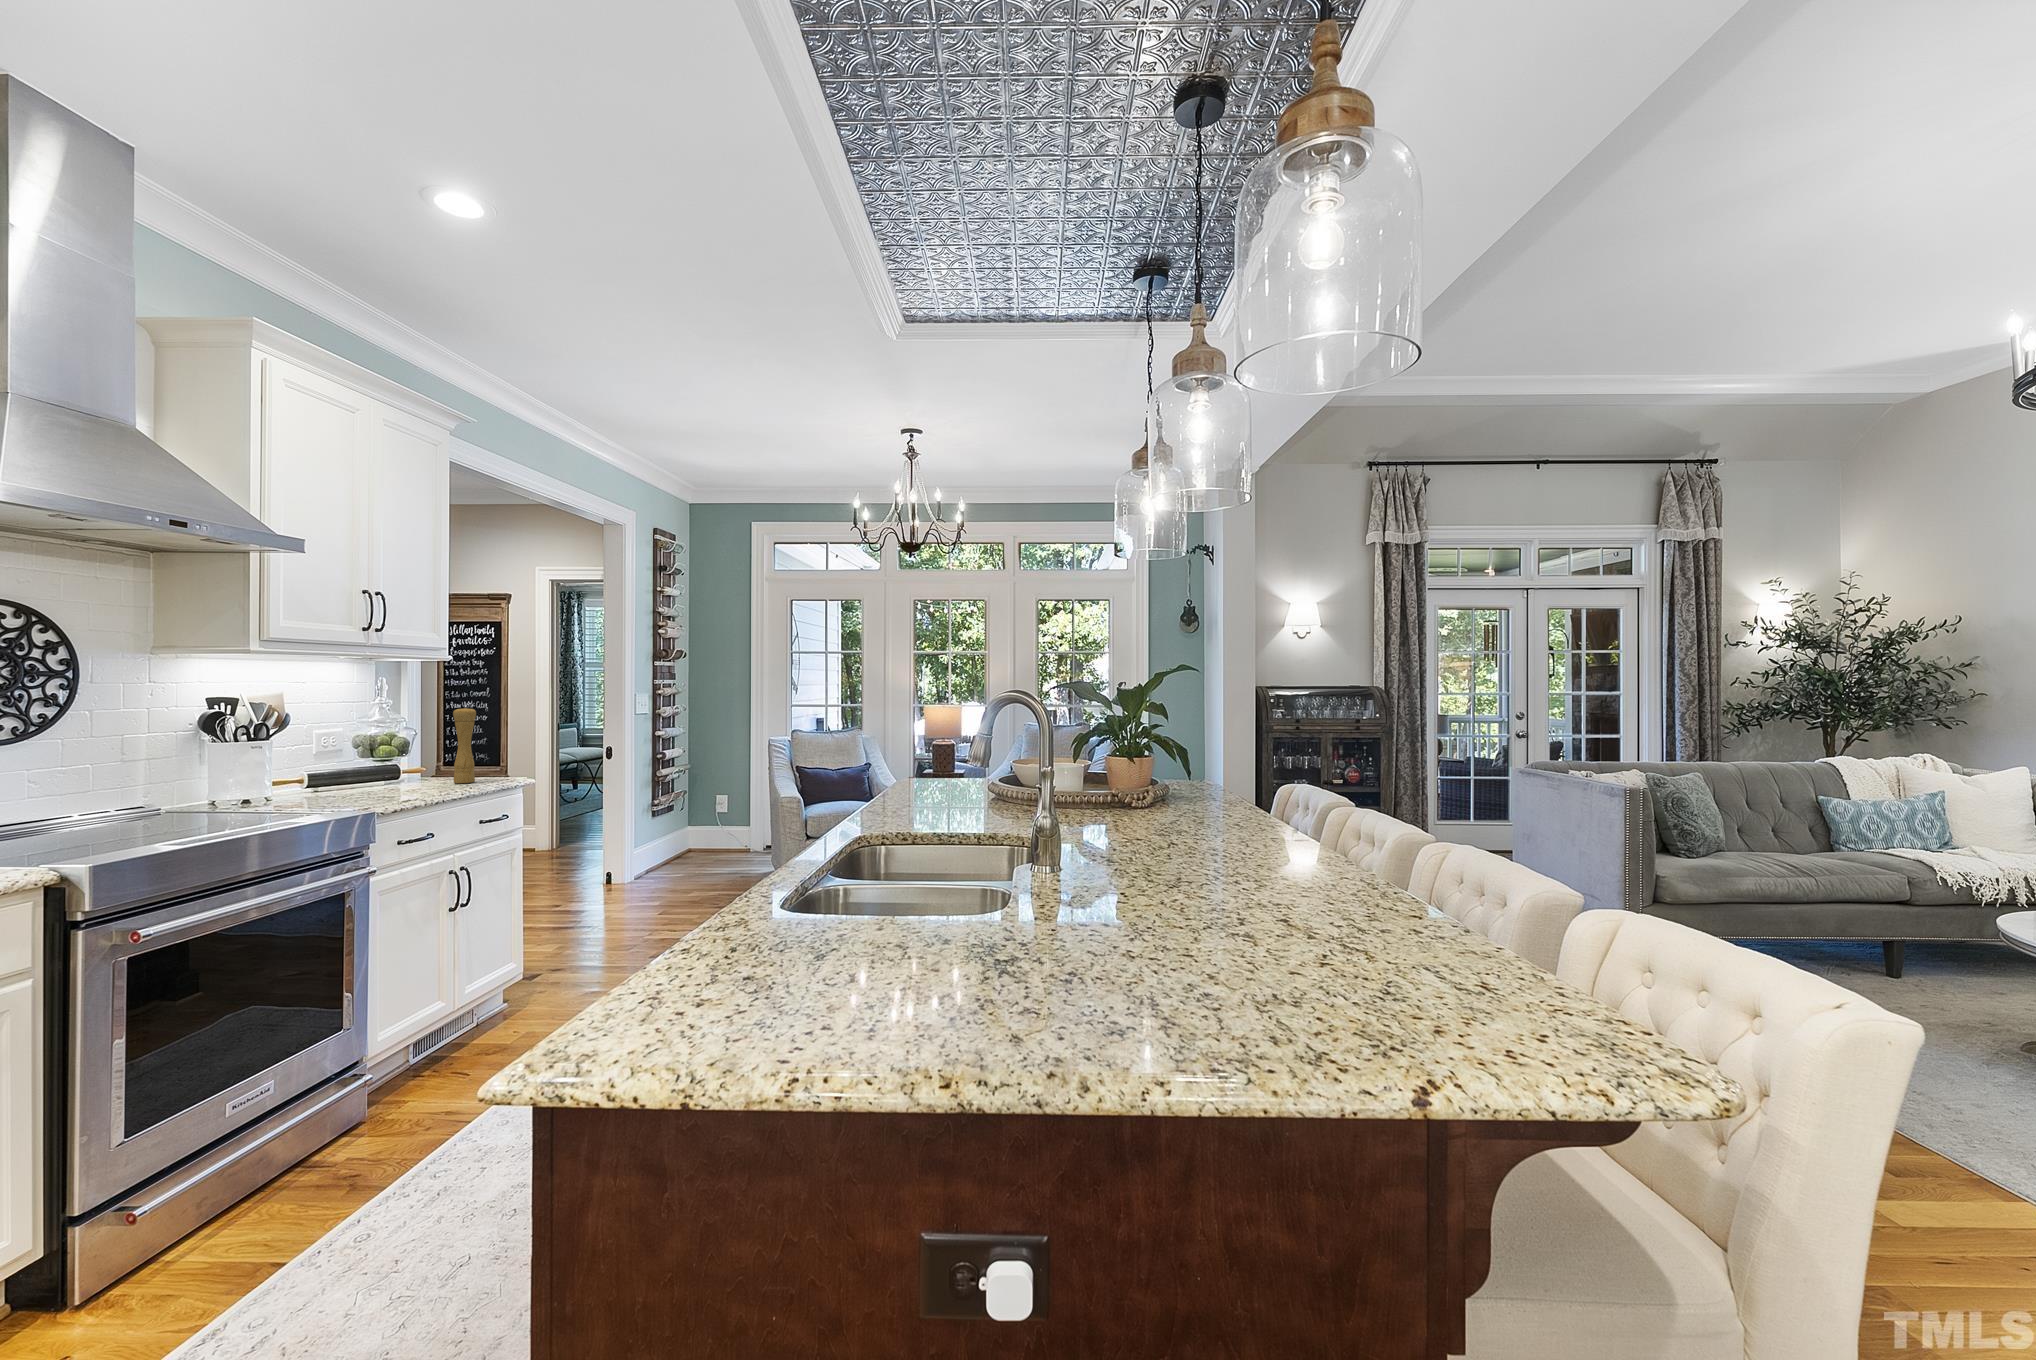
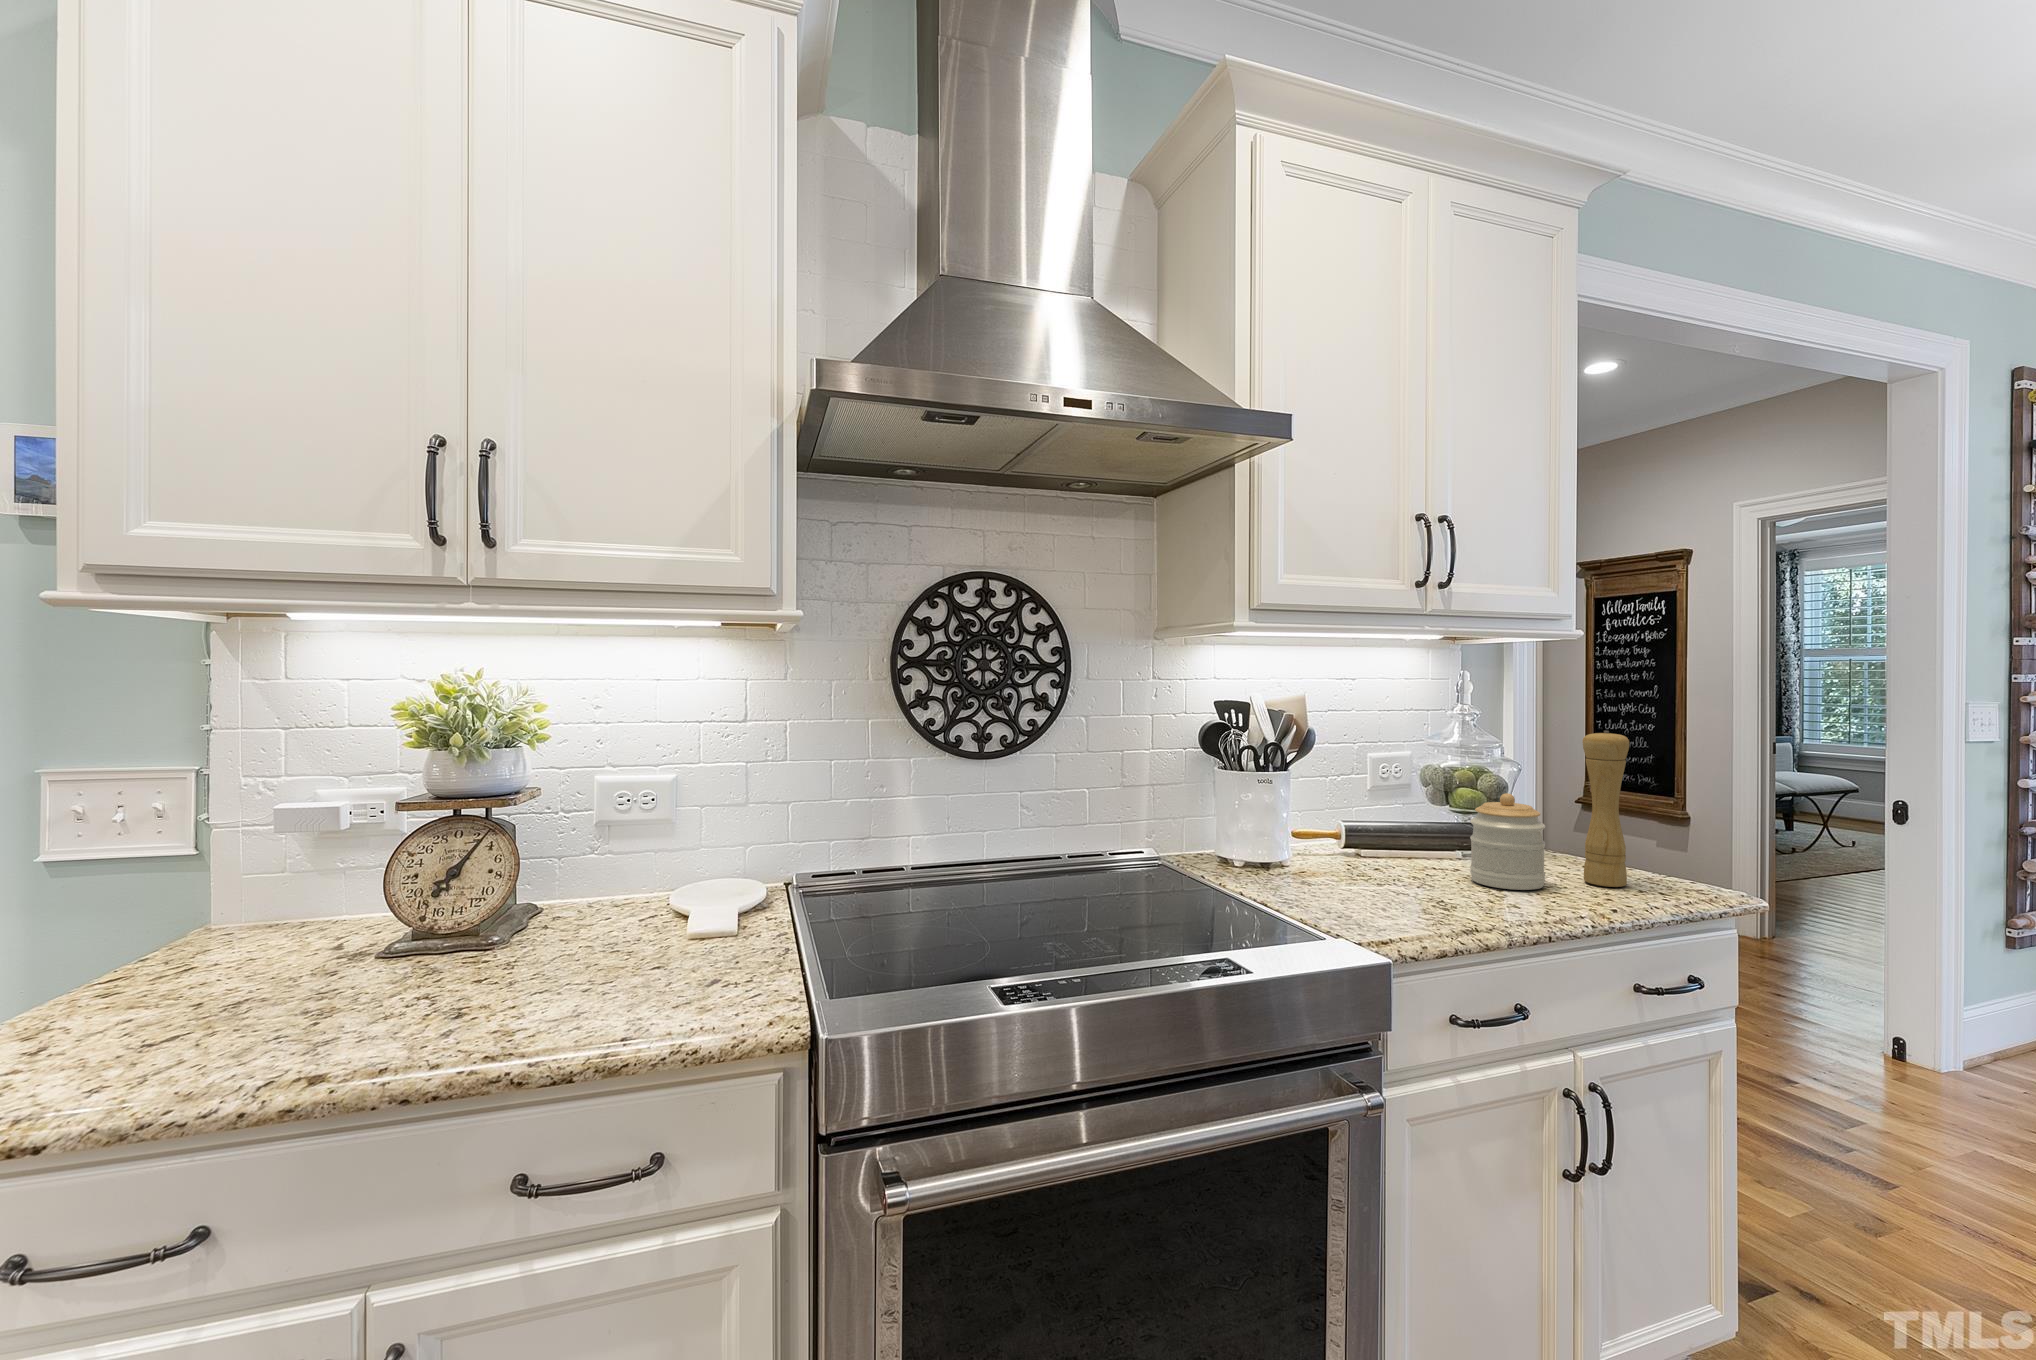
jar: none [393,741,435,790] -> present [1470,793,1545,890]

